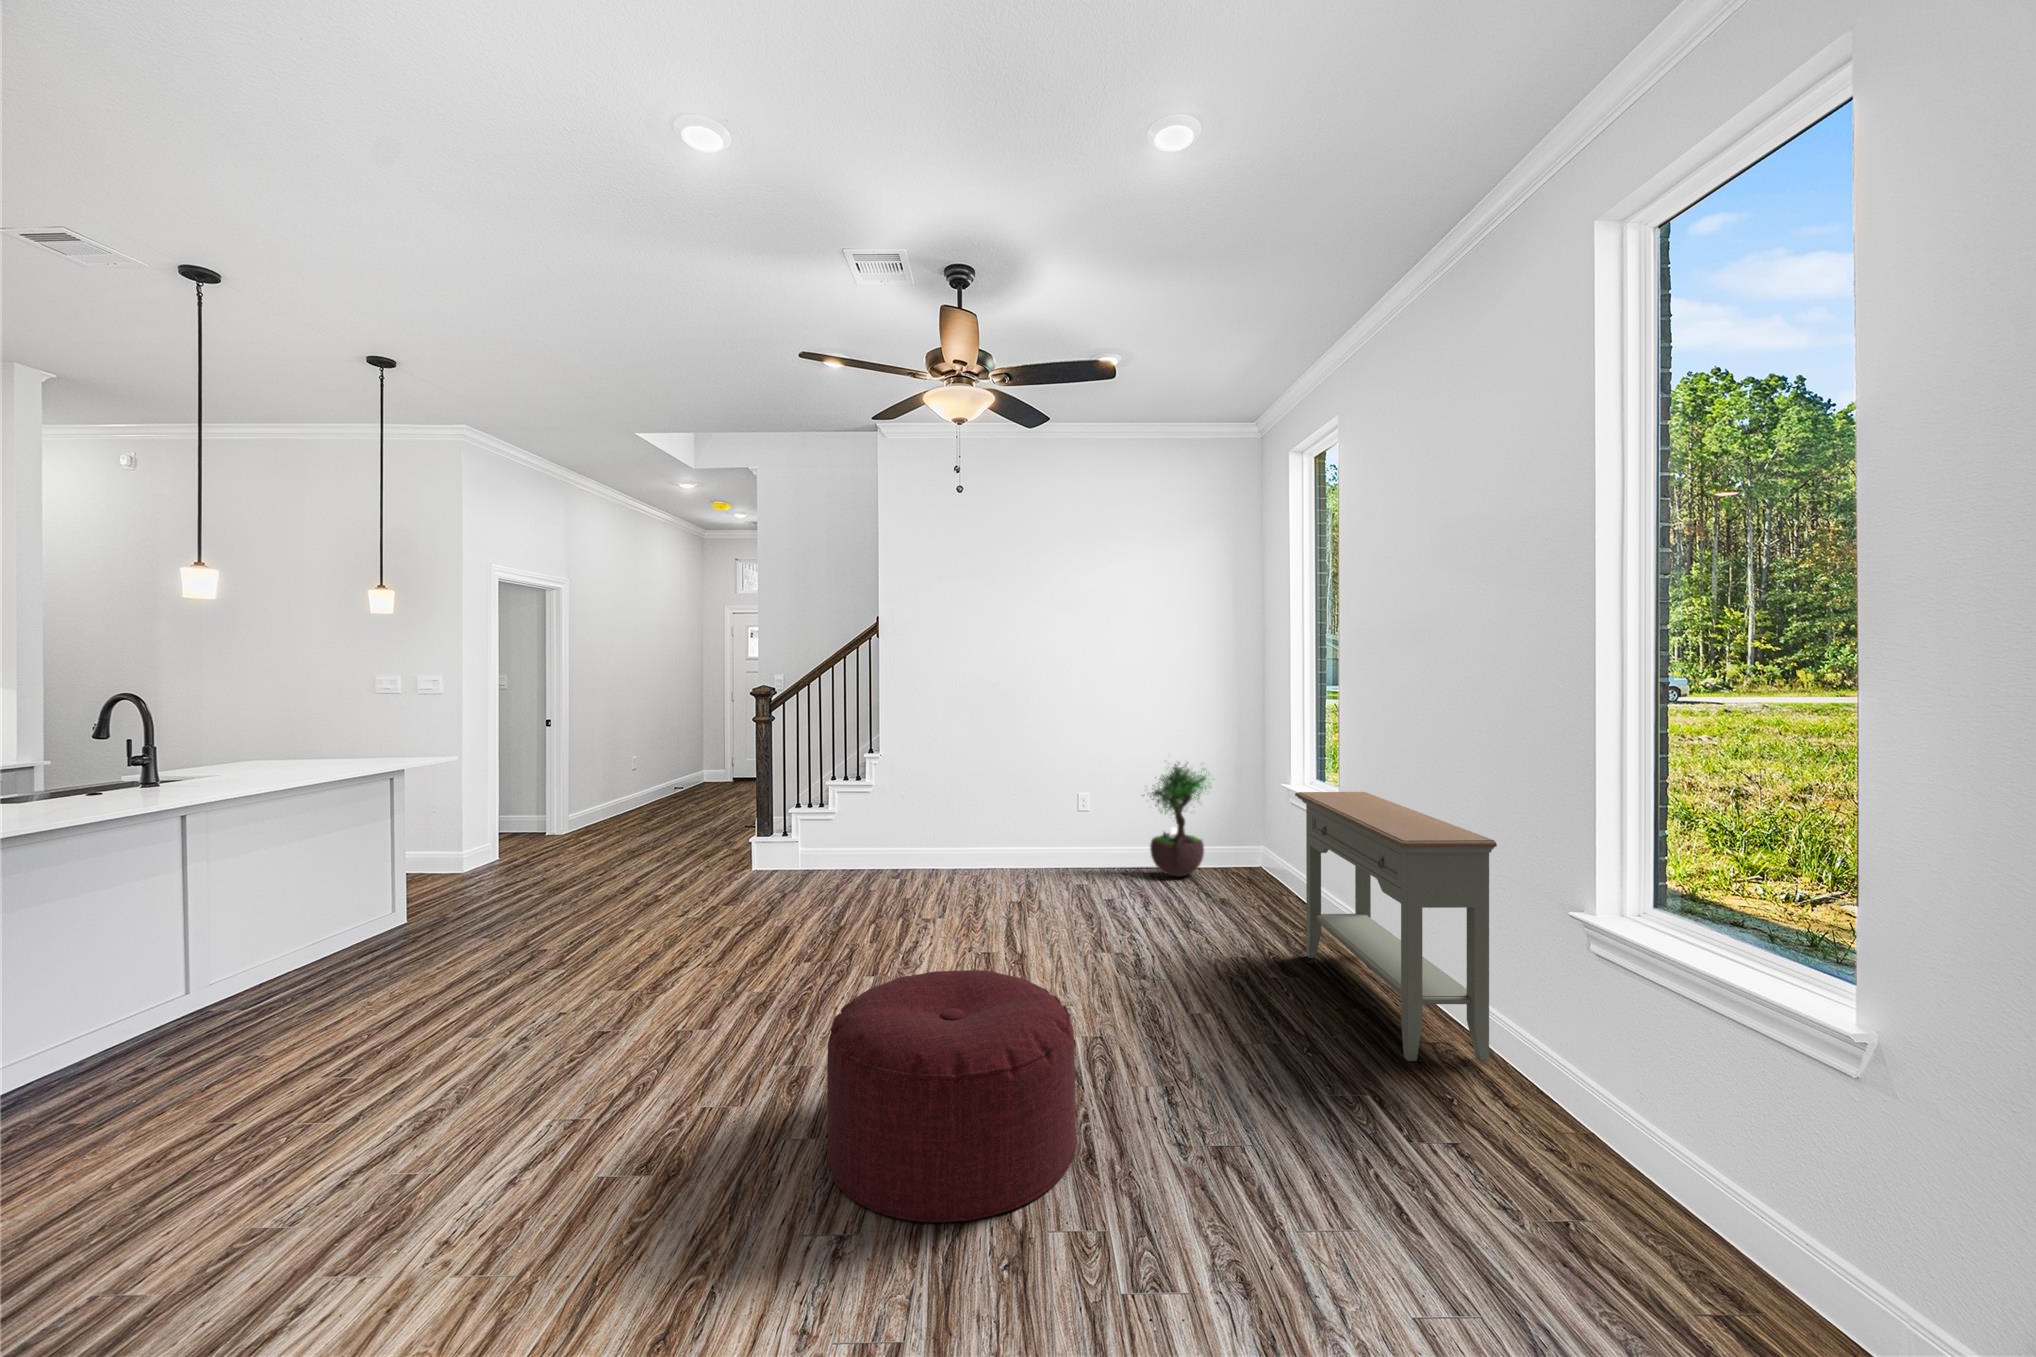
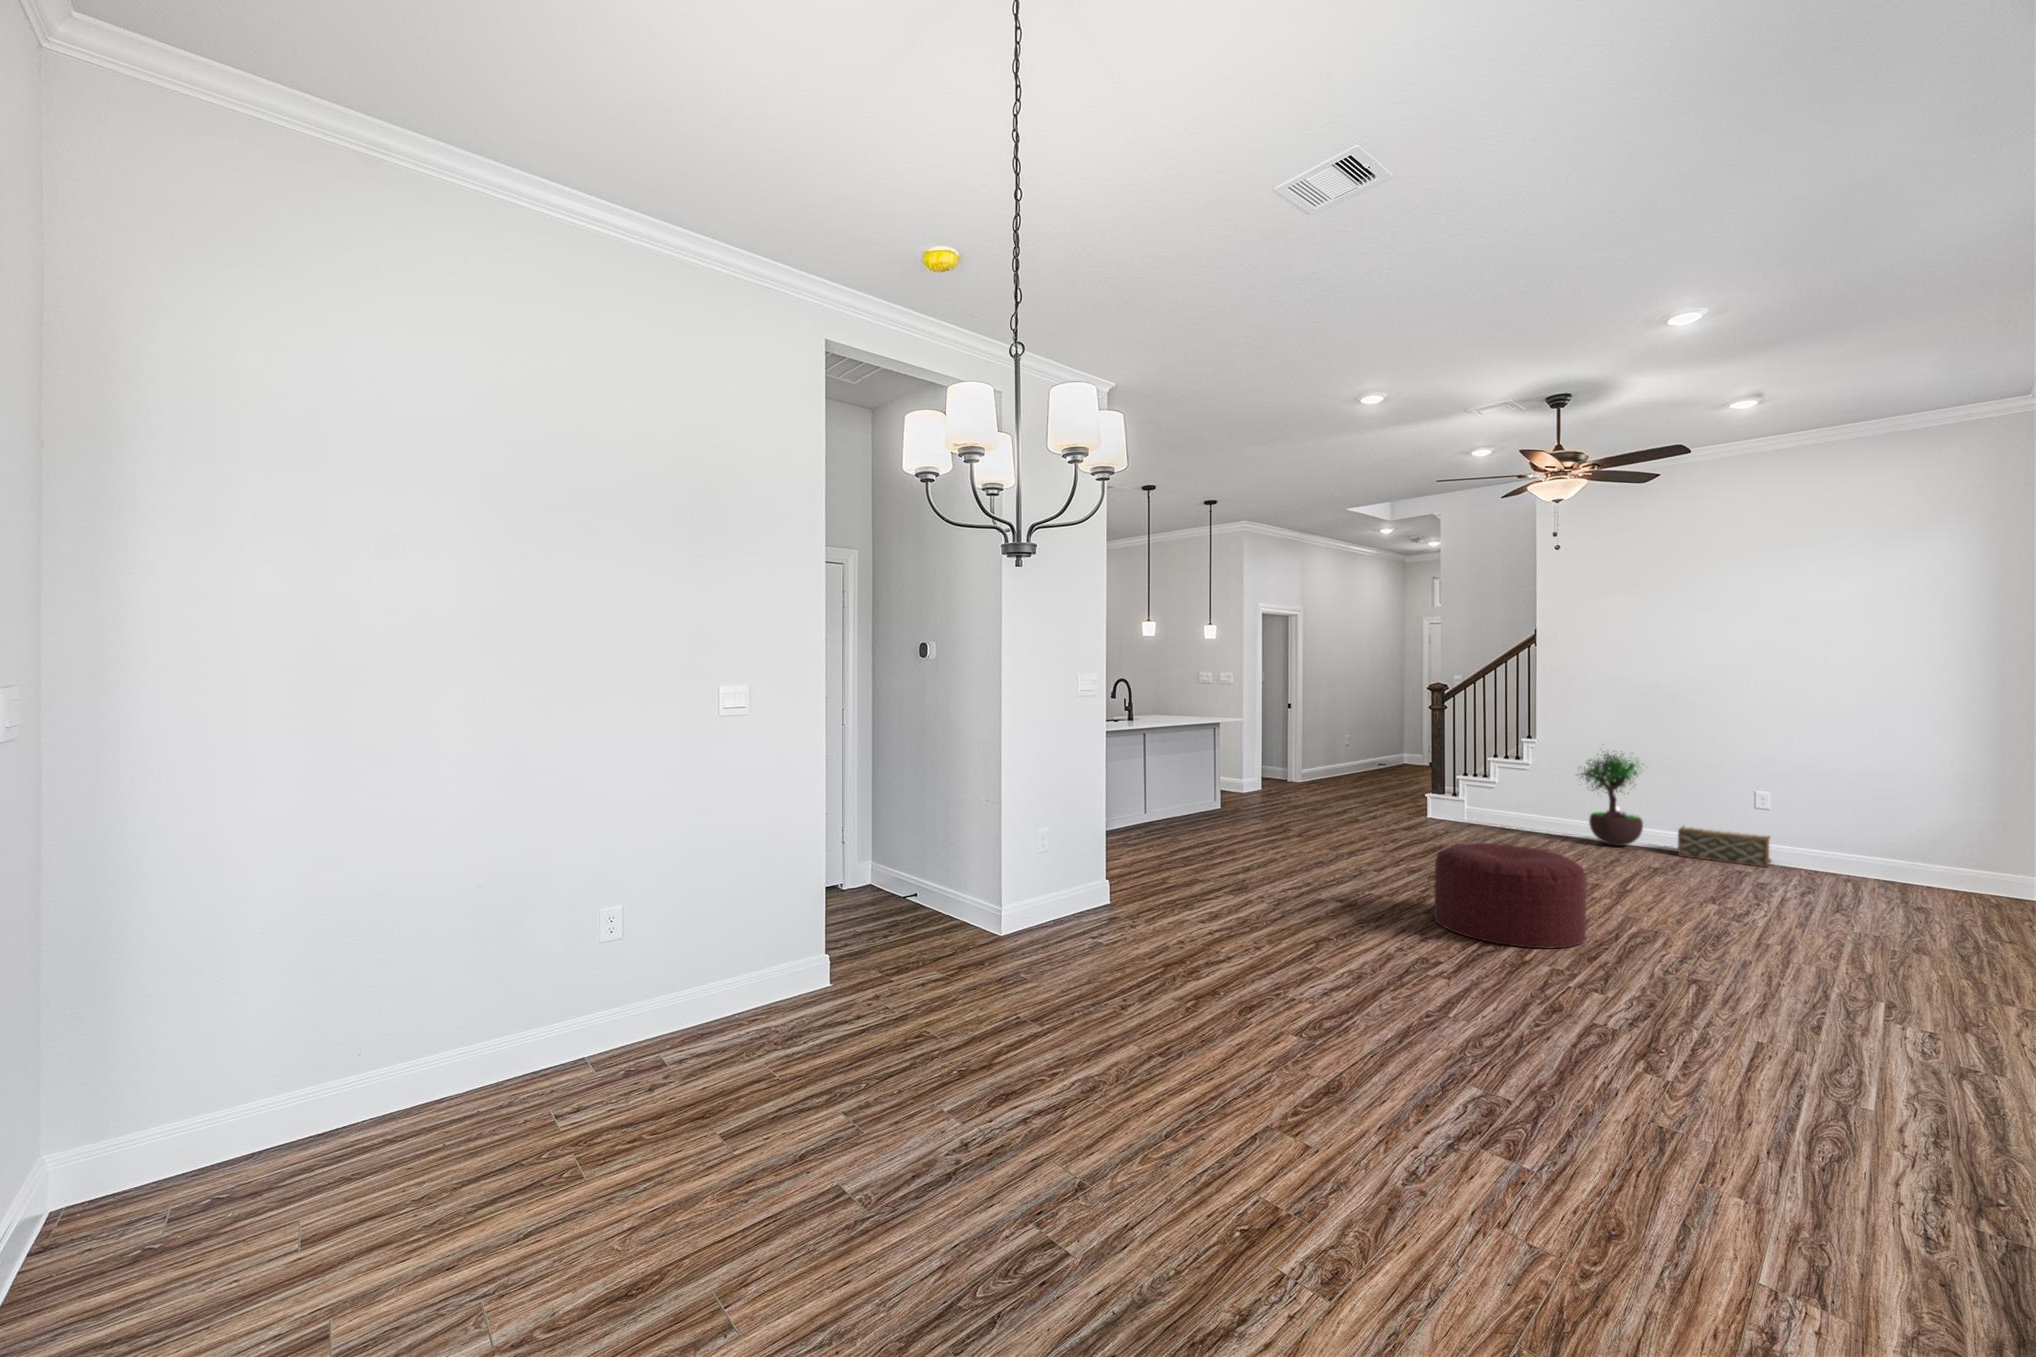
potted tree: present [1142,762,1211,877] -> present [1580,749,1644,846]
console table: present [1295,792,1497,1061] -> none [1912,787,2025,1001]
woven basket: none [1034,840,1115,882] -> present [1678,825,1771,867]

